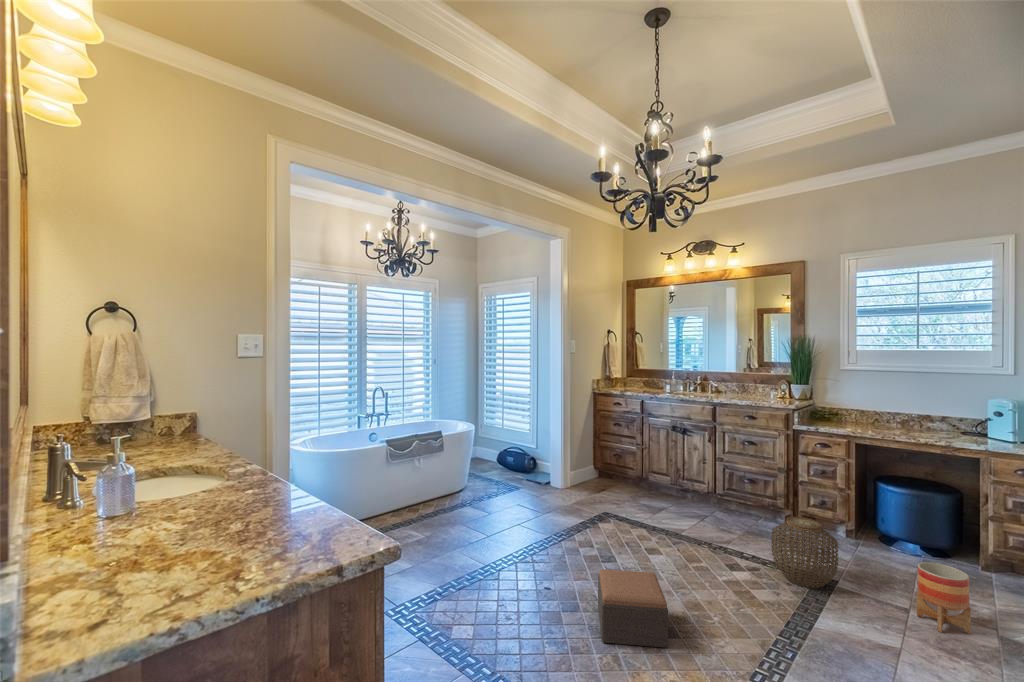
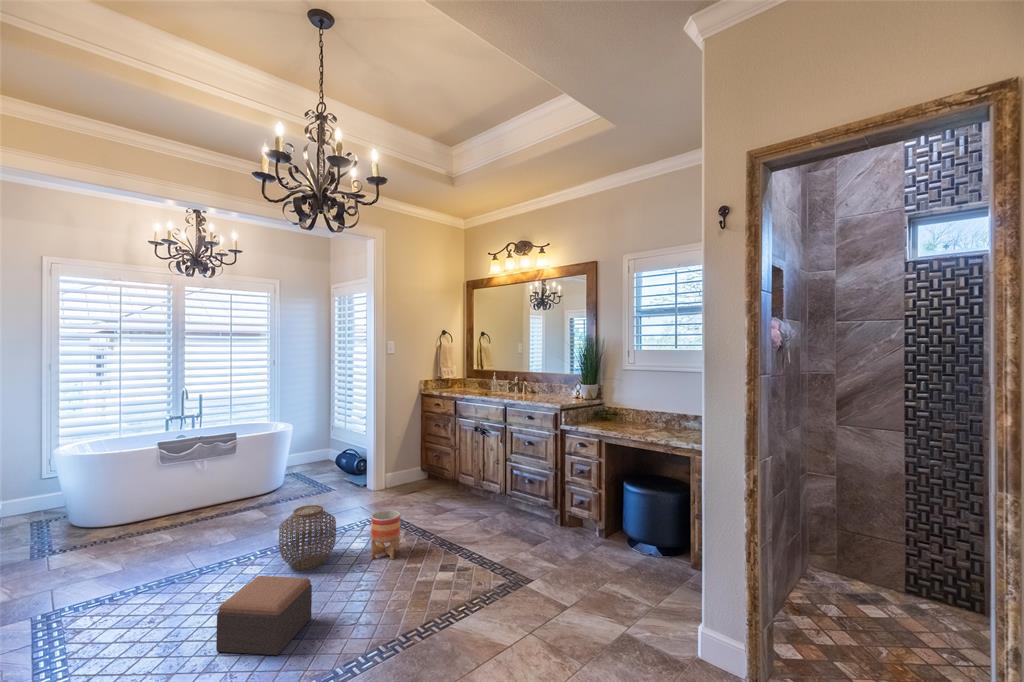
woven basket: present [772,517,838,588] -> present [279,505,336,570]
planter: present [917,562,971,634] -> present [371,510,400,560]

